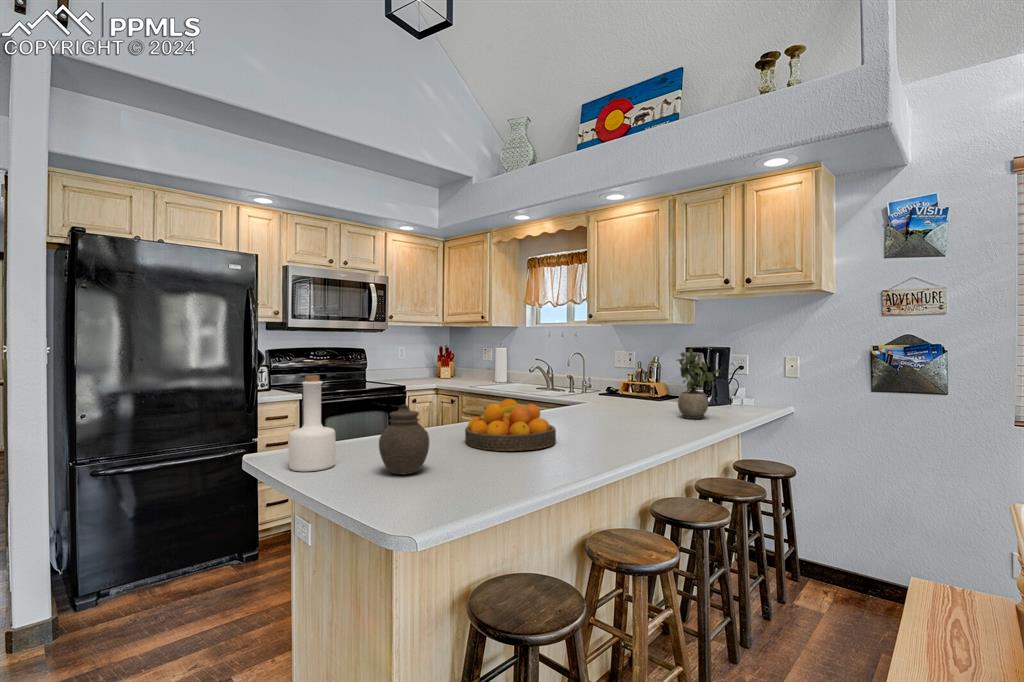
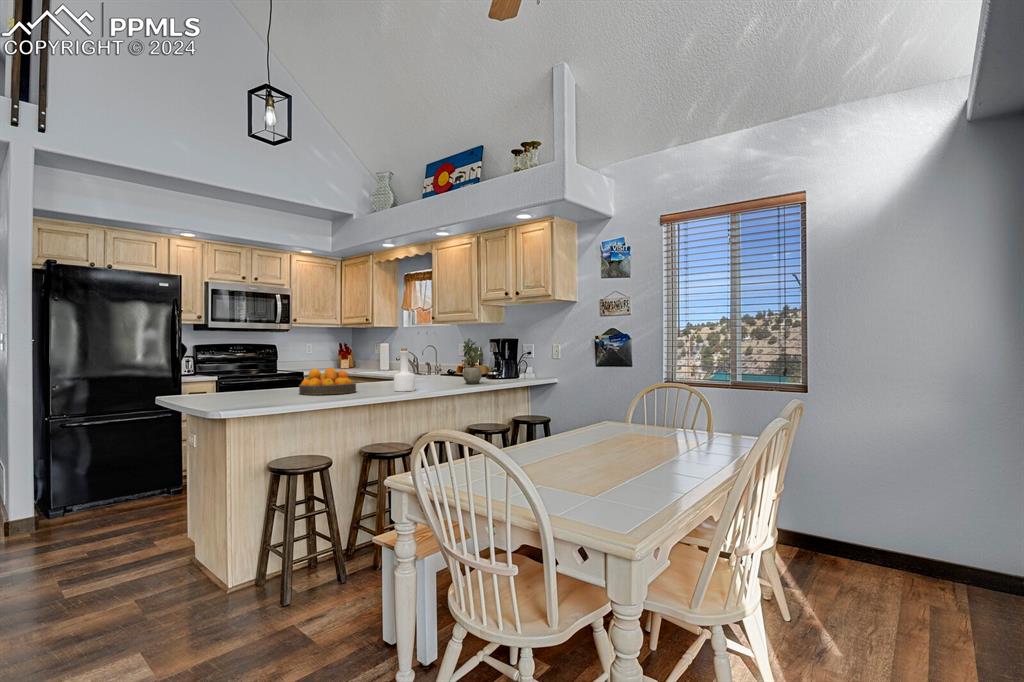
bottle: present [289,375,336,471] -> present [394,348,415,392]
jar: present [379,405,430,475] -> none [232,365,262,401]

